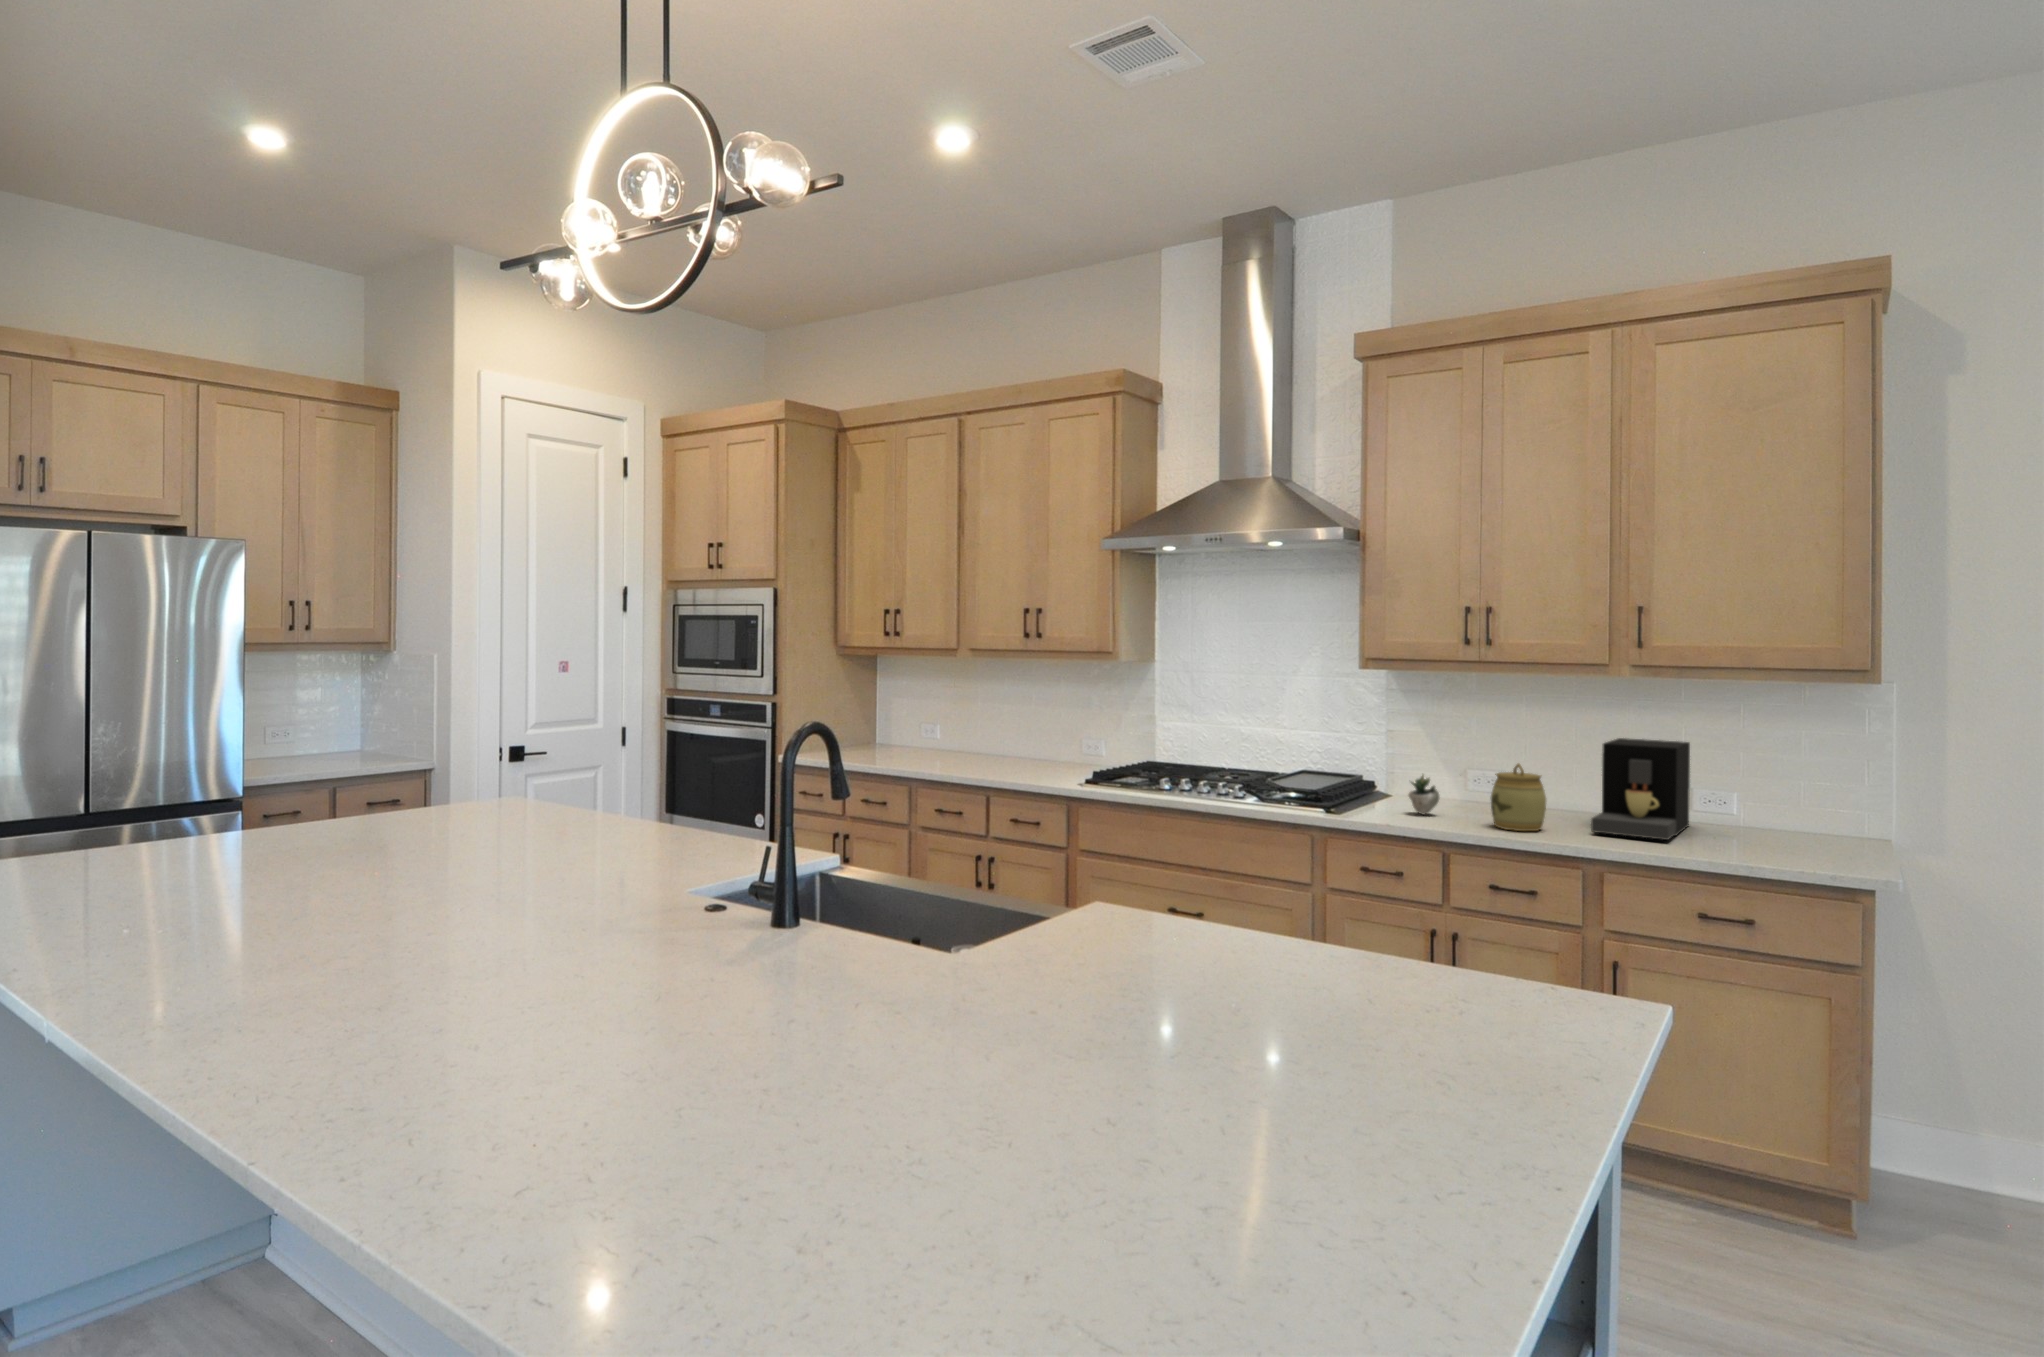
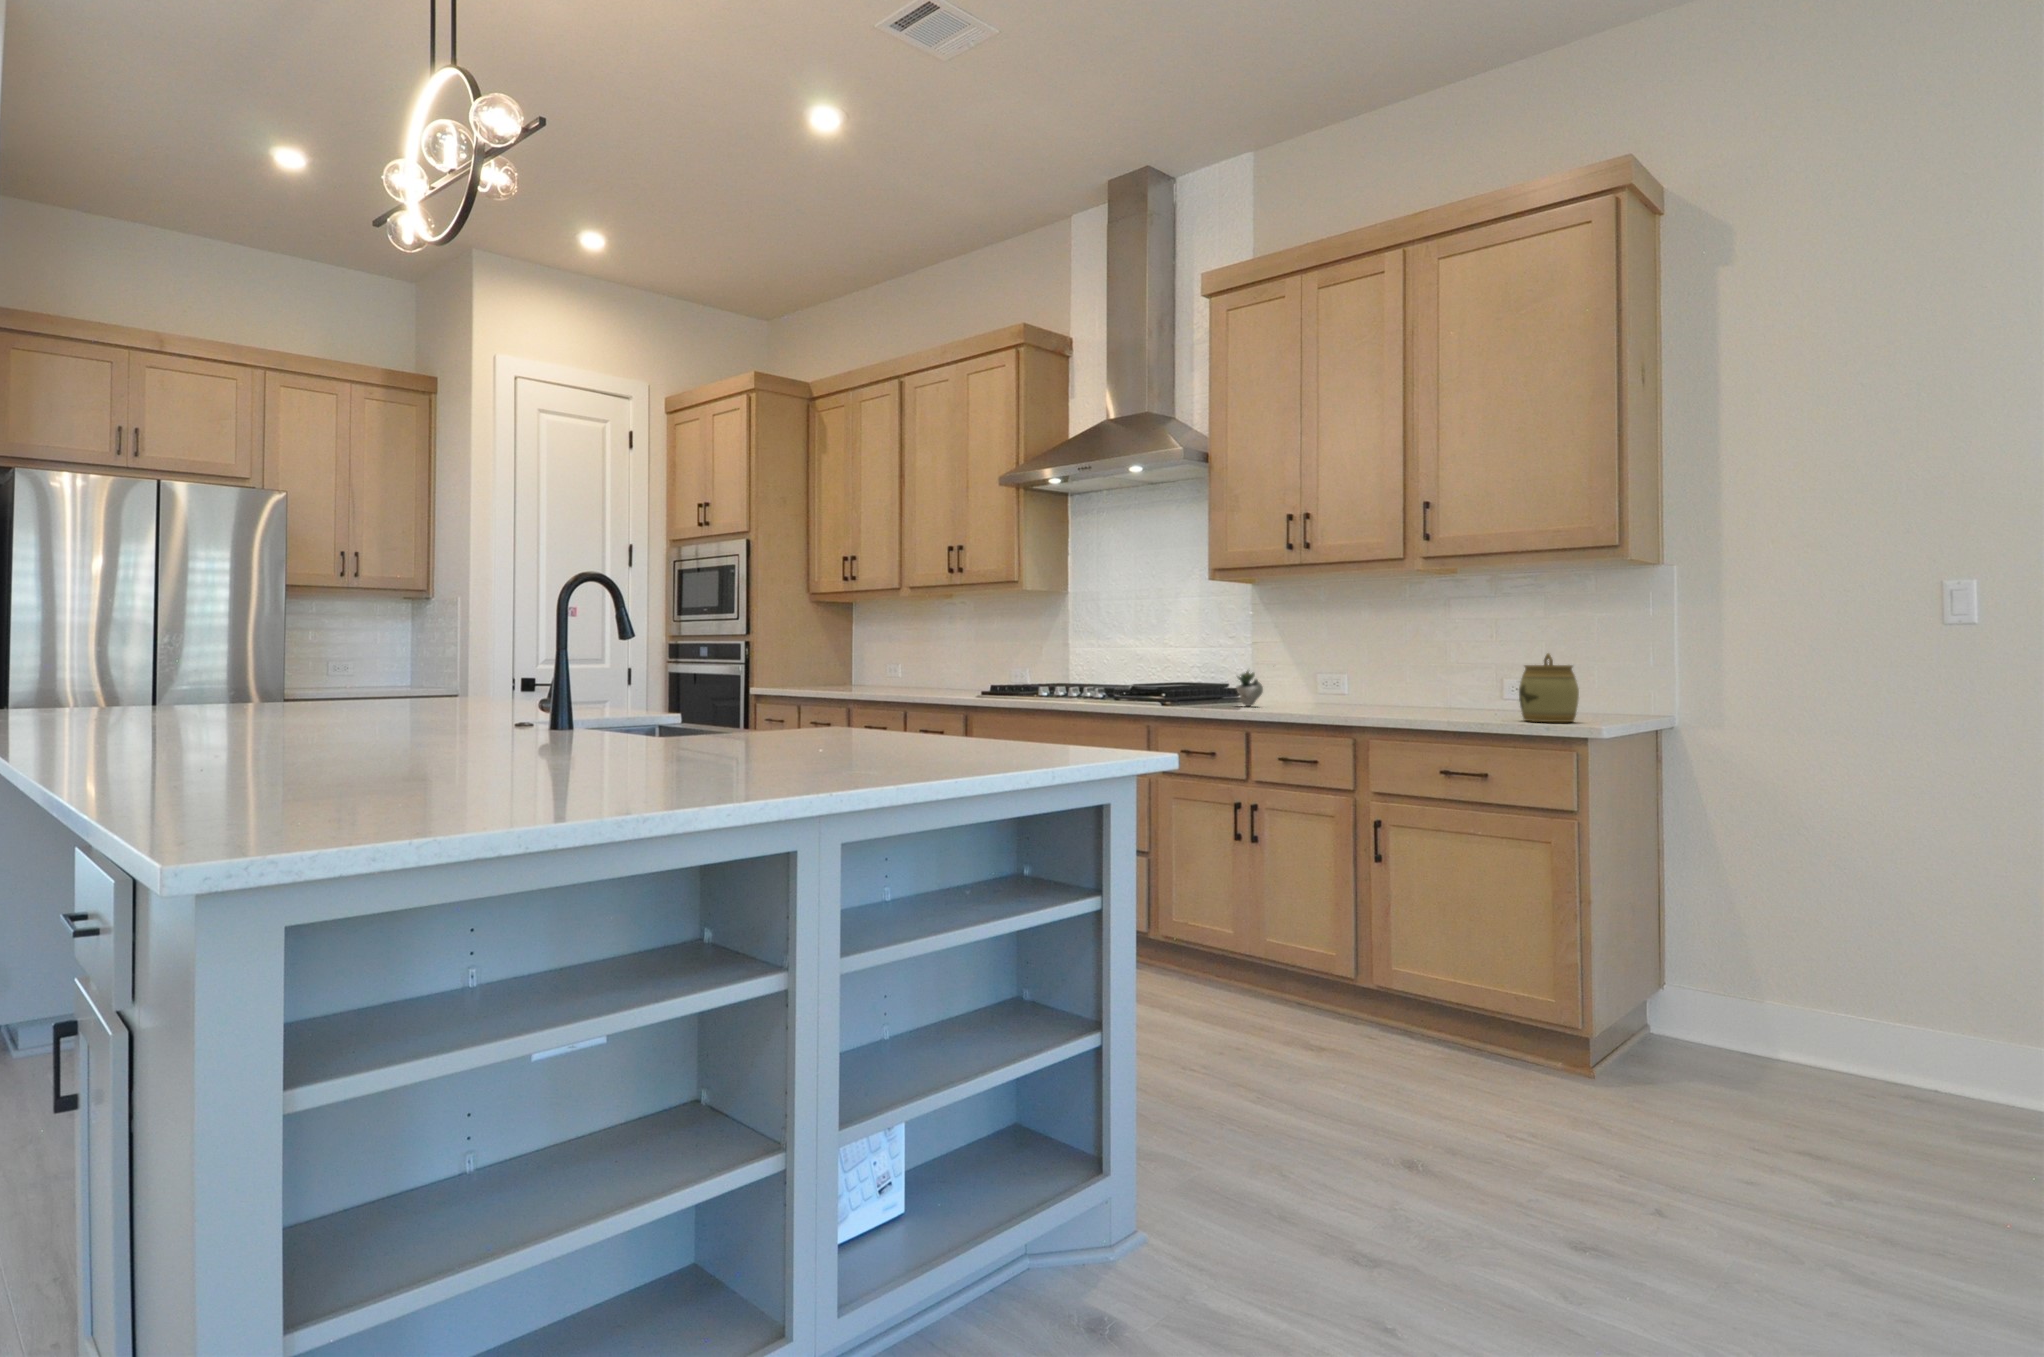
coffee maker: present [1591,738,1690,840] -> none [1378,631,1494,714]
jar: present [1491,764,1546,831] -> present [1519,653,1579,722]

